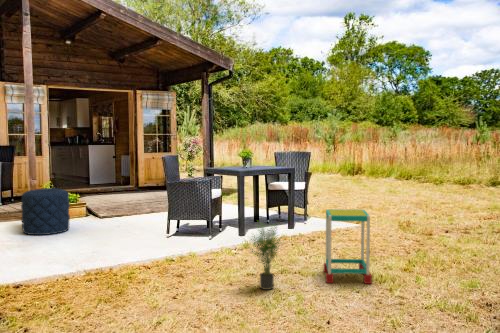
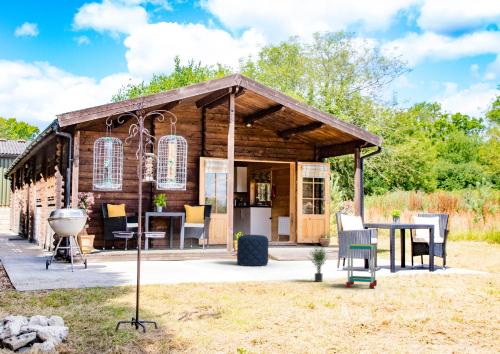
side table: present [324,209,372,284] -> present [346,244,377,288]
potted plant: present [251,227,280,290] -> present [310,248,325,282]

